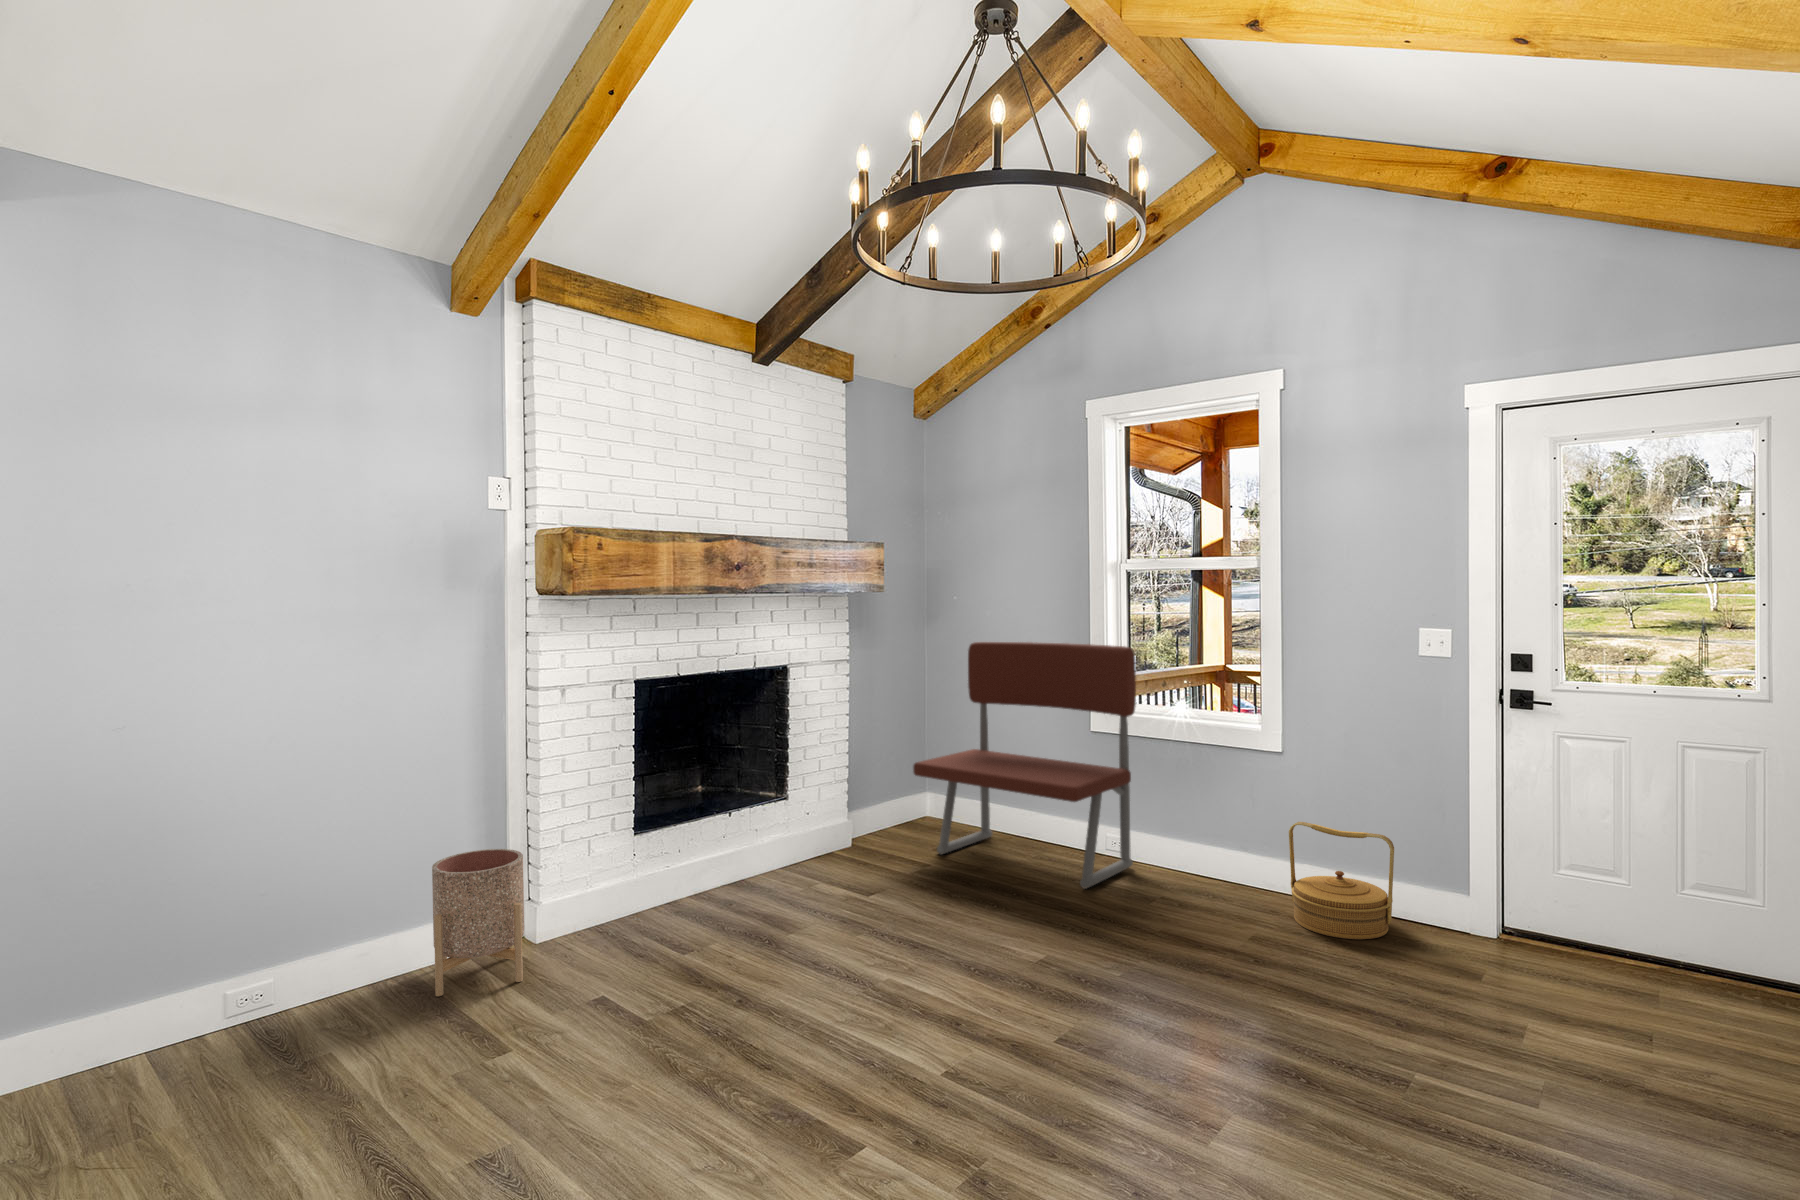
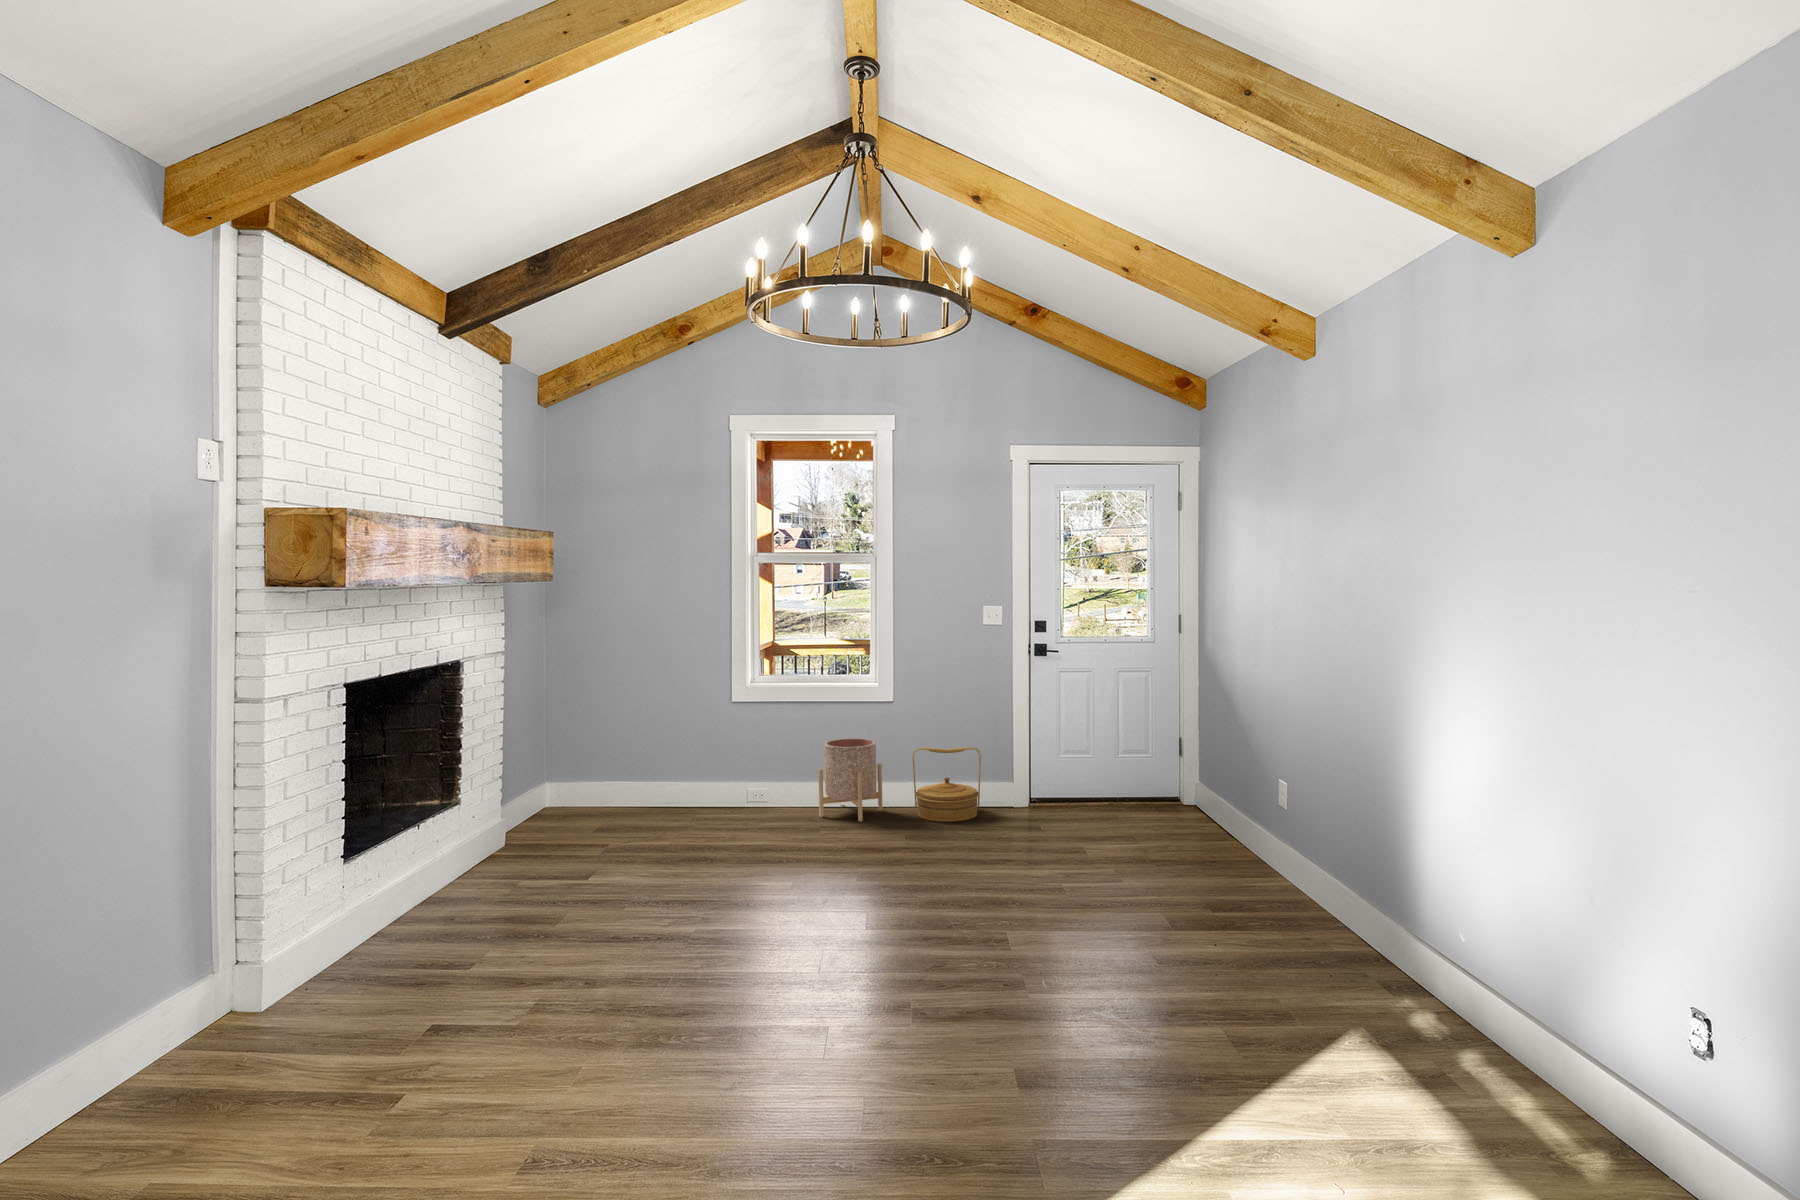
bench: present [913,642,1136,888] -> none [591,627,785,831]
planter: present [432,849,524,996] -> present [818,738,883,822]

